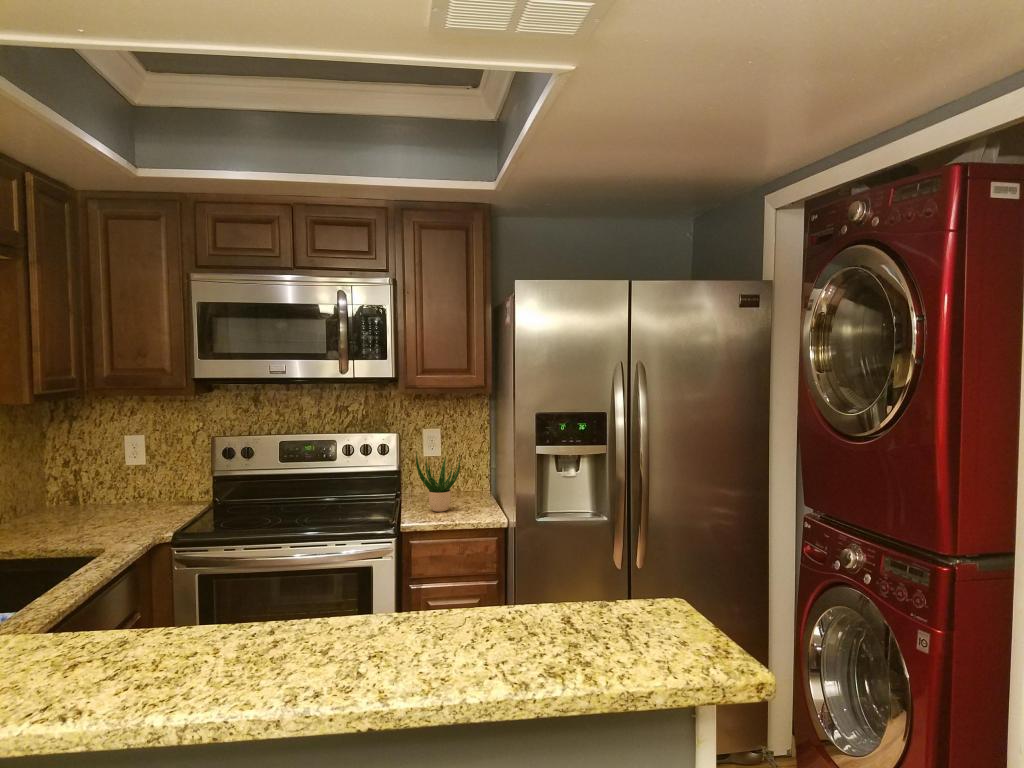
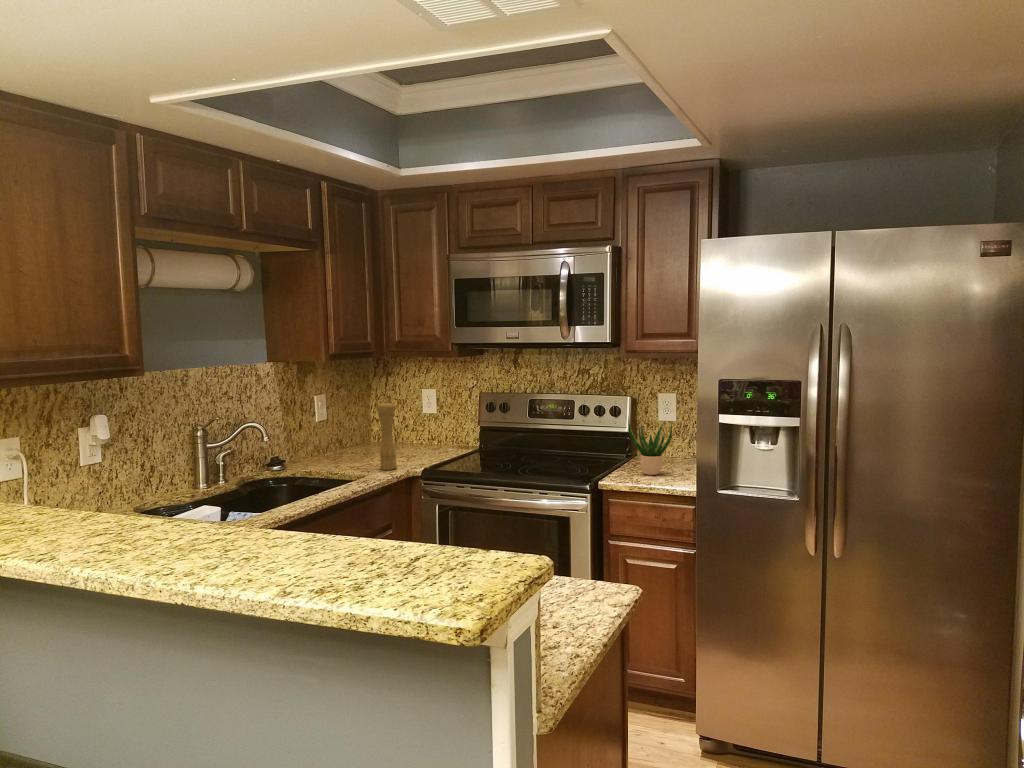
pepper mill: none [98,454,127,544] -> present [377,402,397,470]

